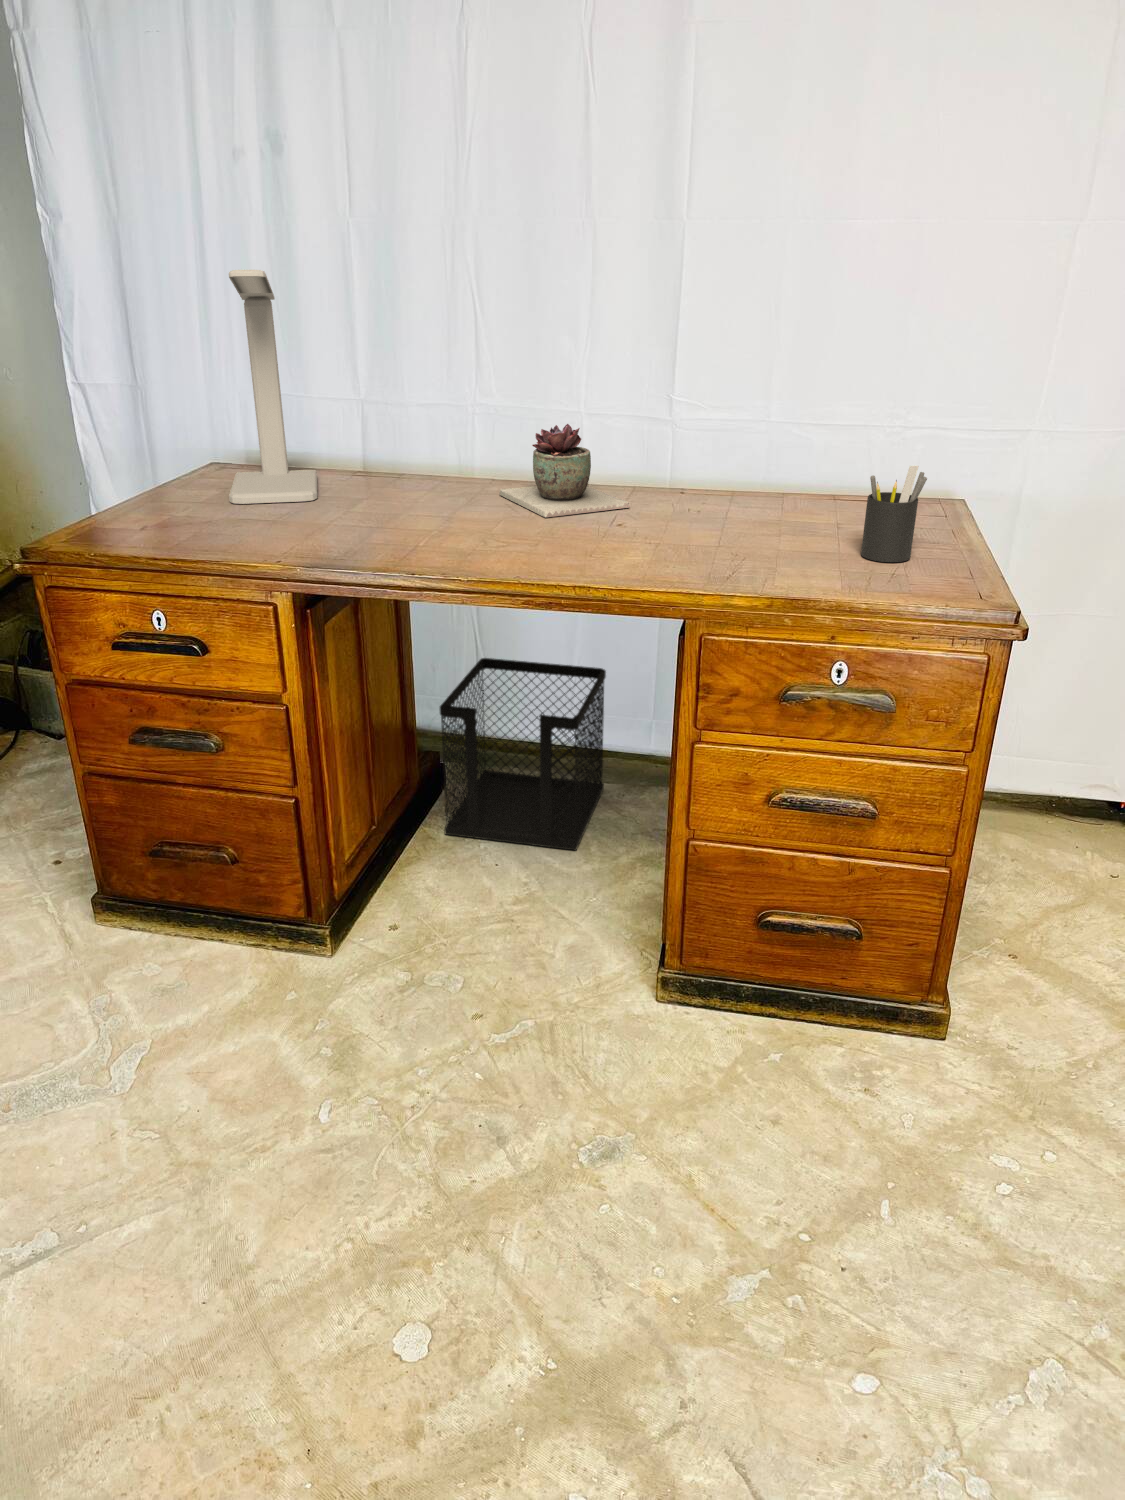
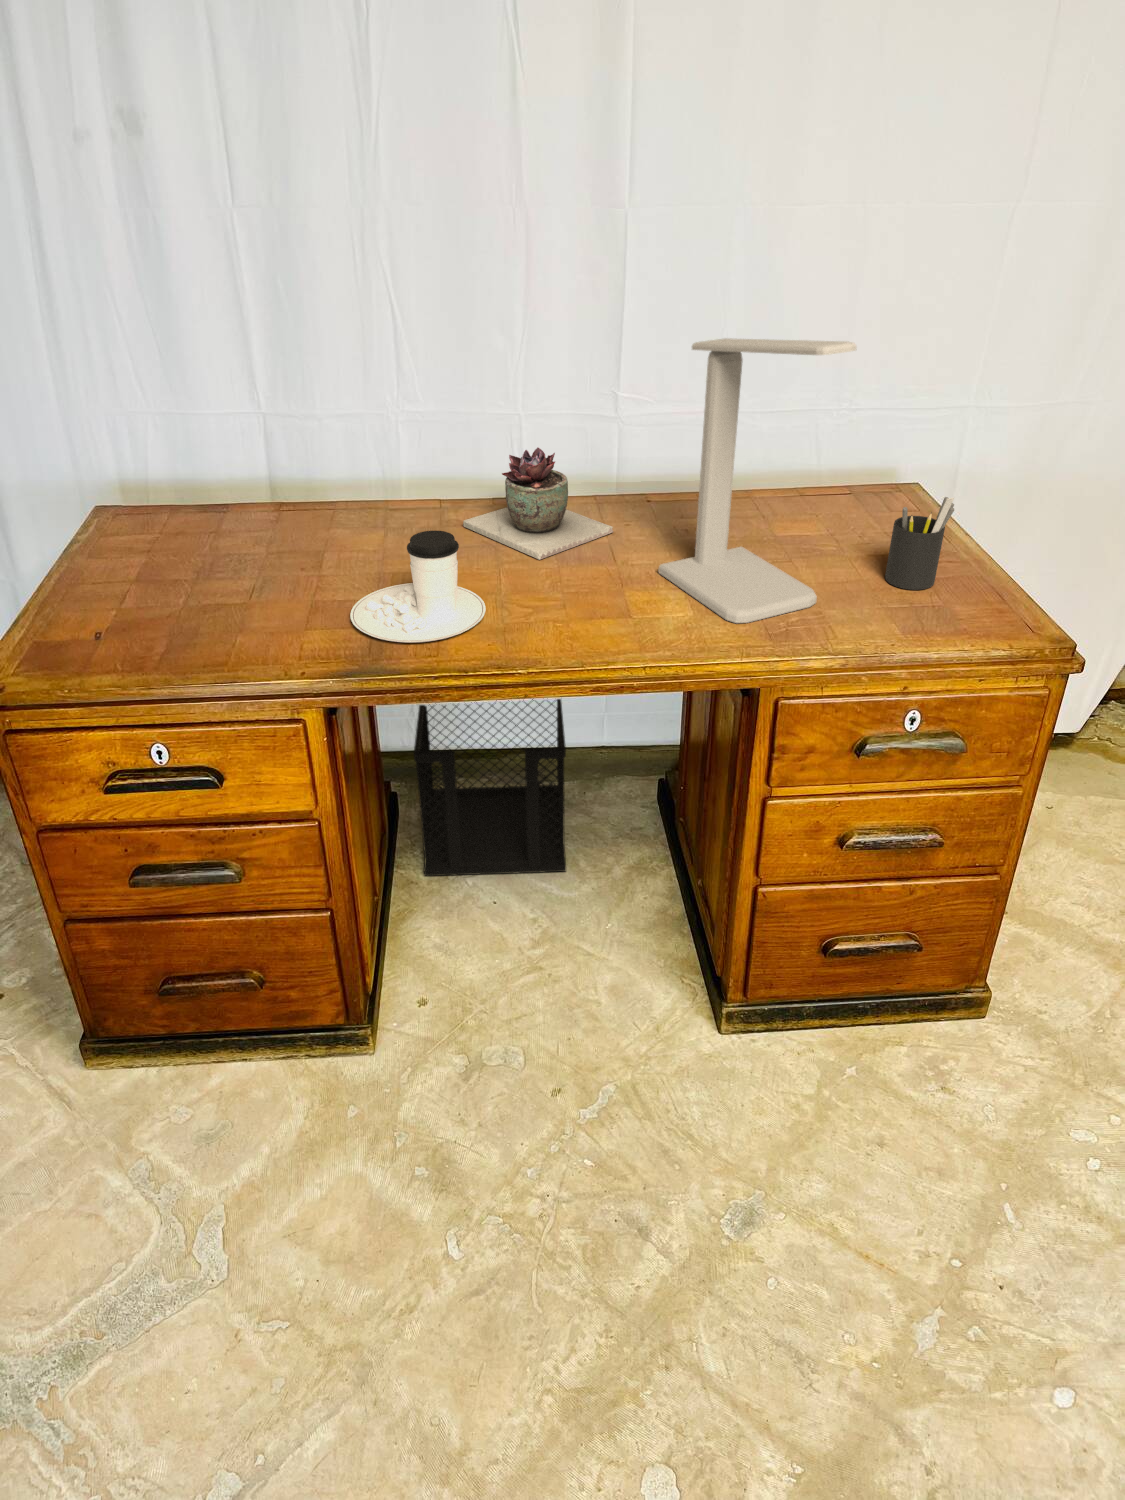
desk lamp: present [229,270,317,504] -> present [659,338,856,623]
coffee cup: none [346,462,468,552] -> present [350,531,486,643]

